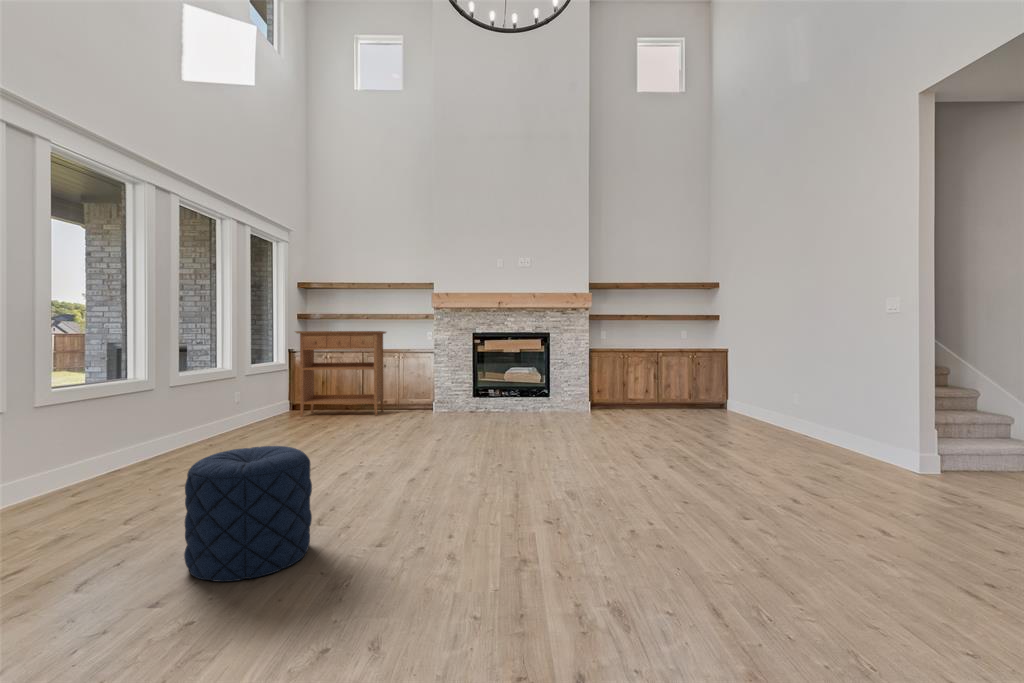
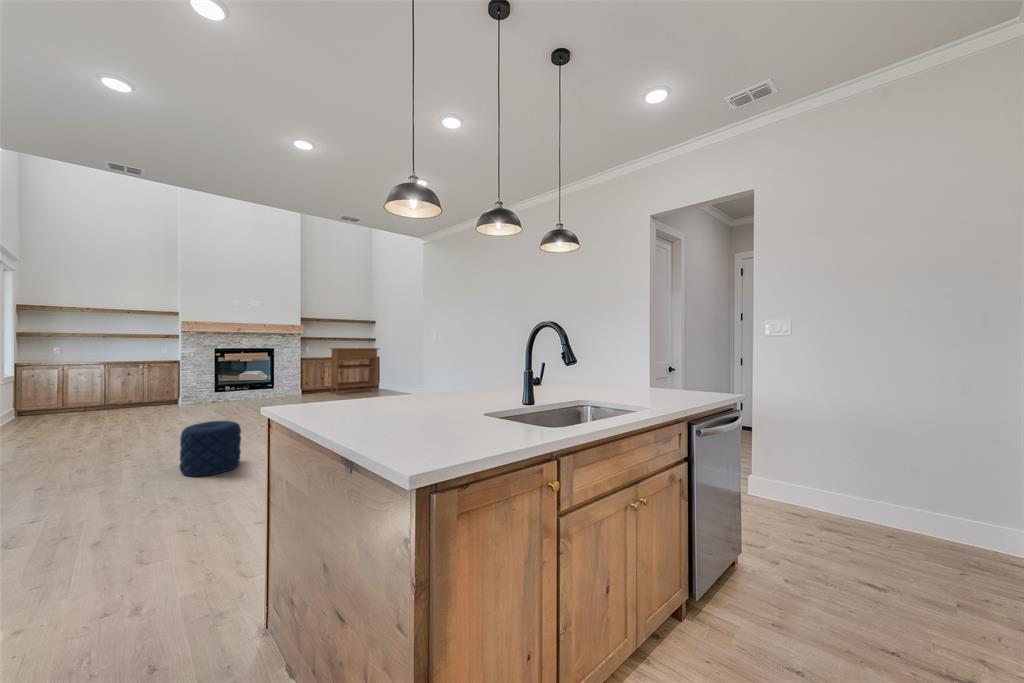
console table: present [296,331,386,417] -> present [330,348,378,394]

